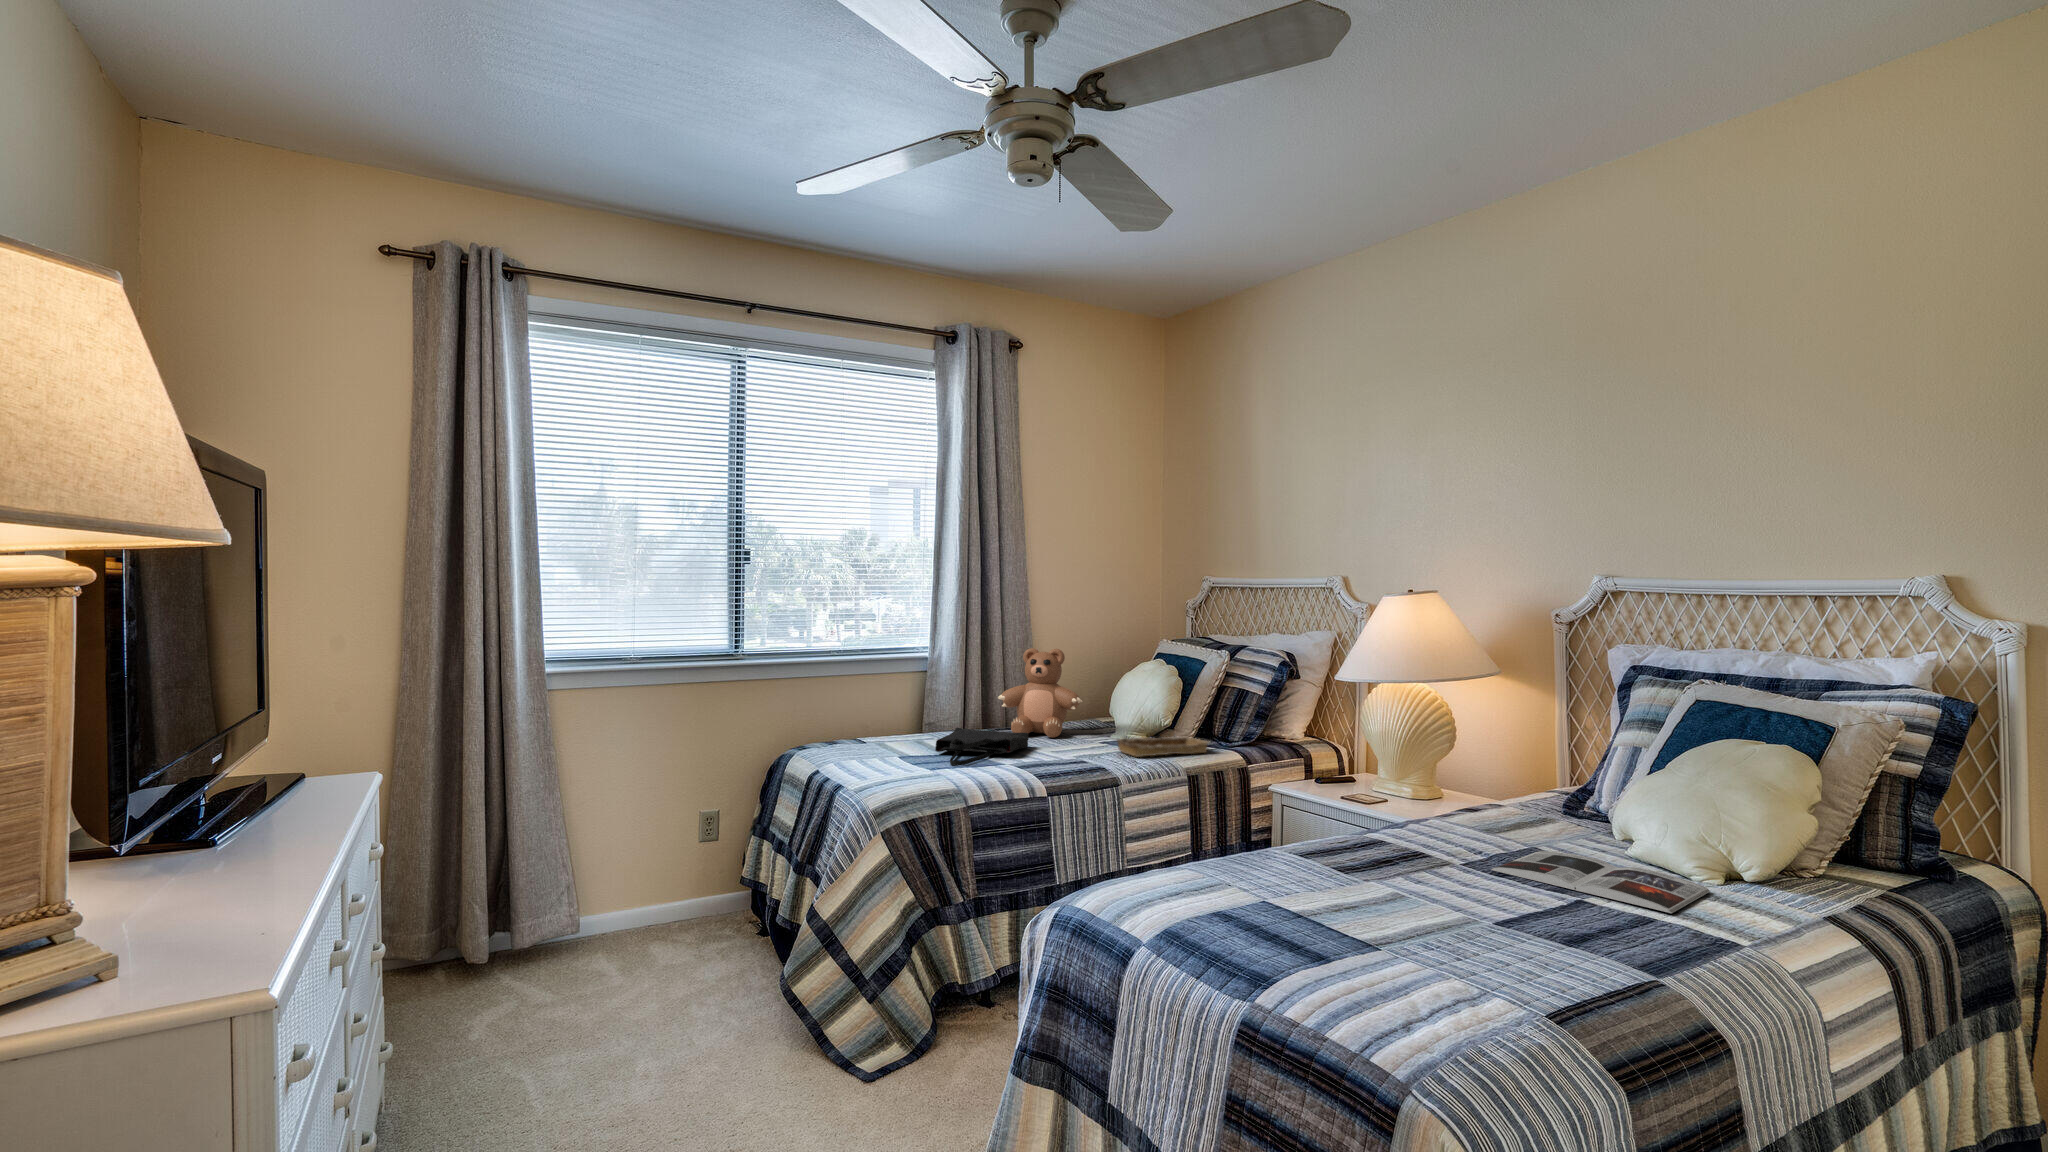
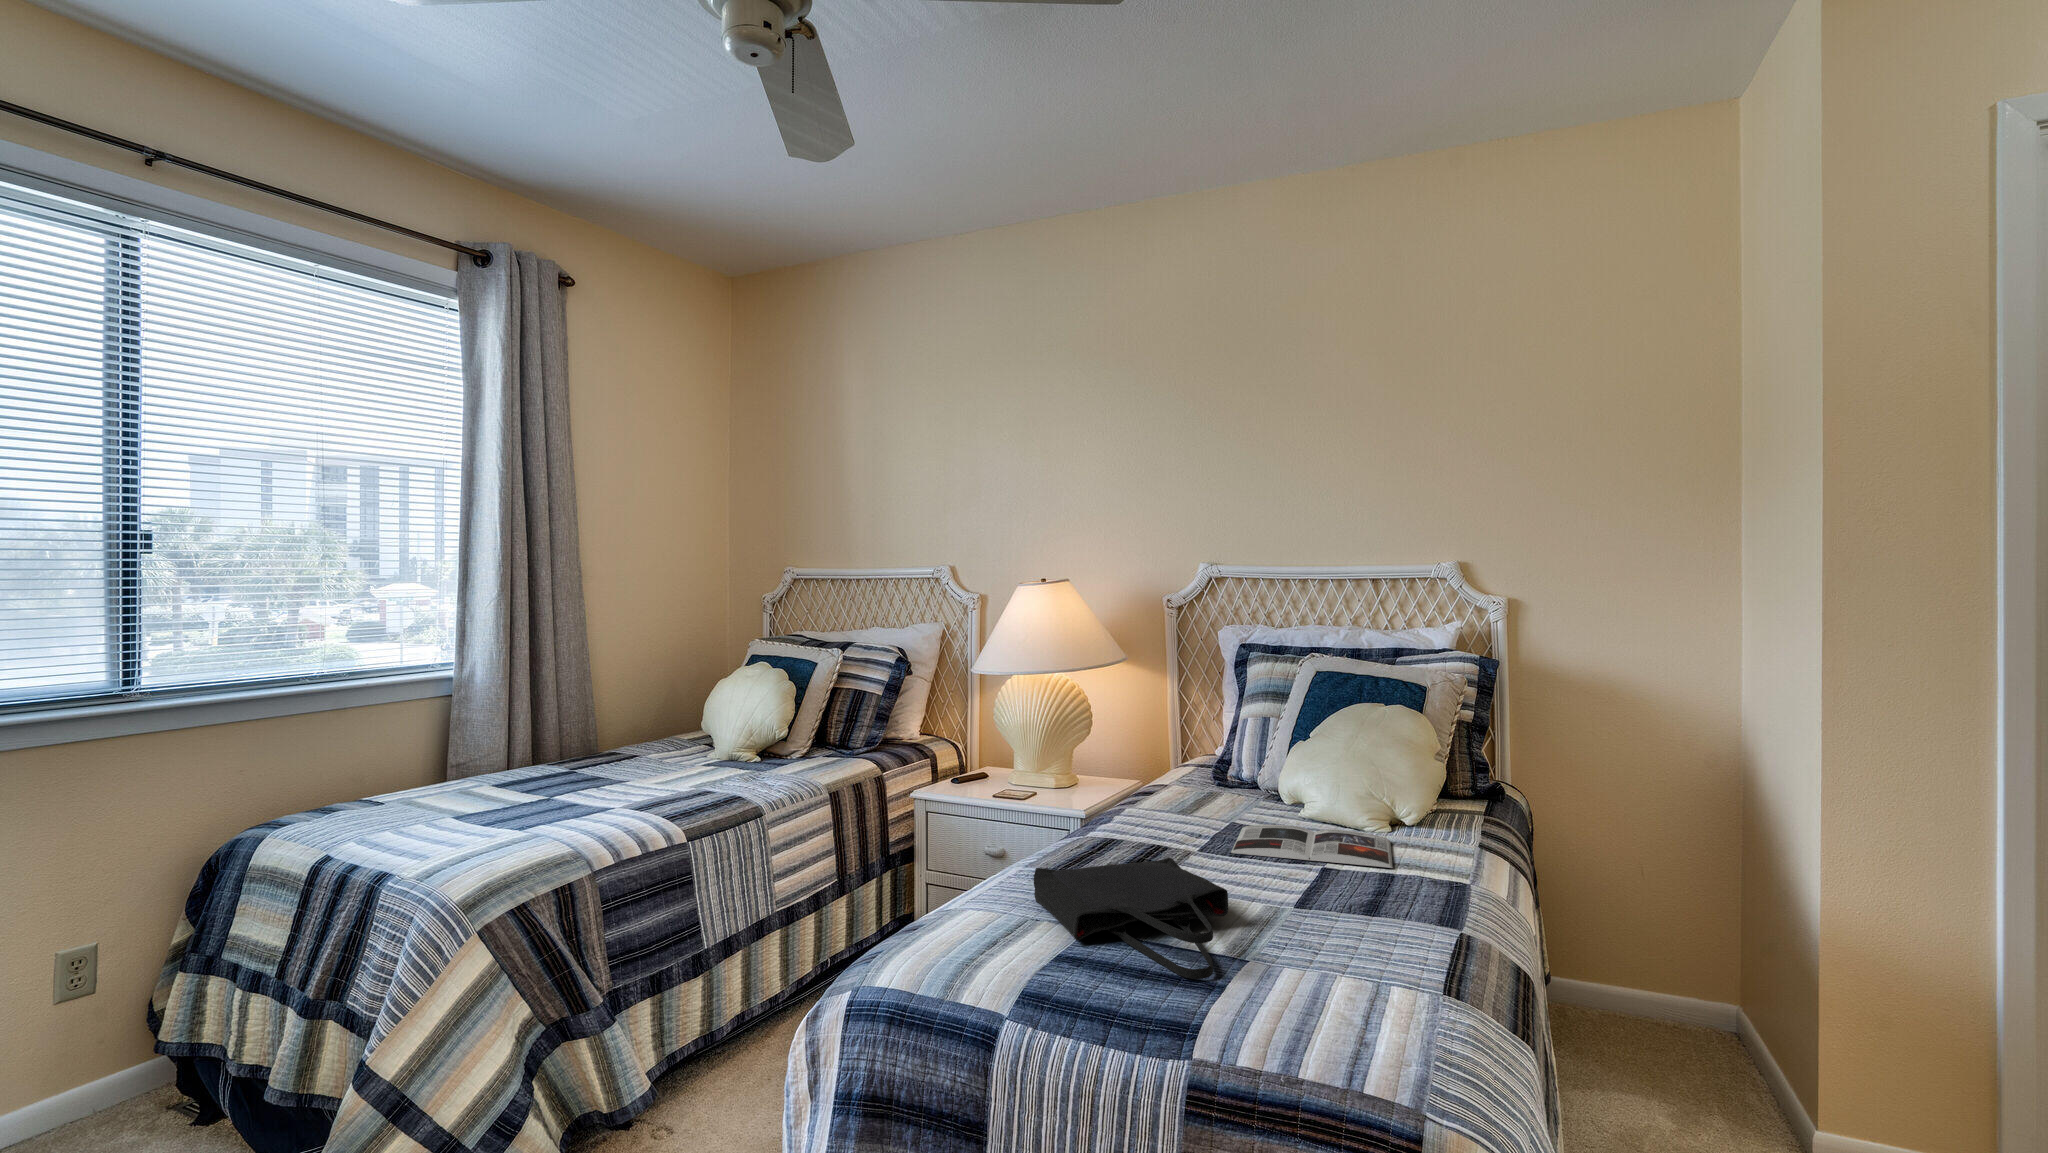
teddy bear: present [998,648,1083,738] -> none [562,657,678,769]
tote bag: present [935,728,1028,765] -> present [1034,858,1228,979]
tray: present [1117,737,1208,757] -> none [734,748,846,778]

